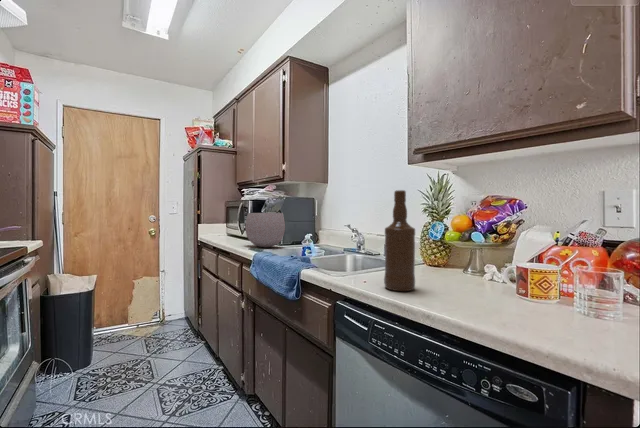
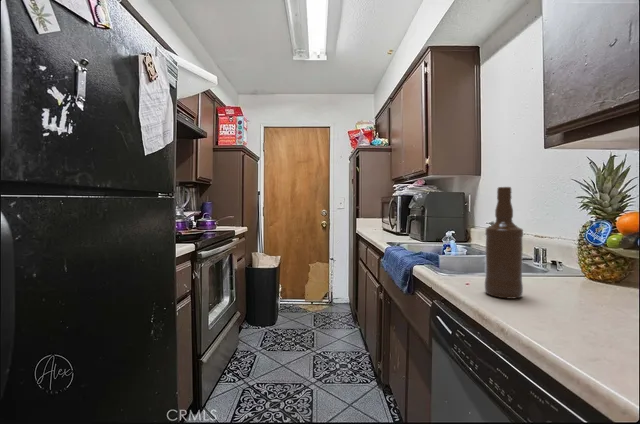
plant pot: present [245,200,285,247] -> none [387,194,426,243]

